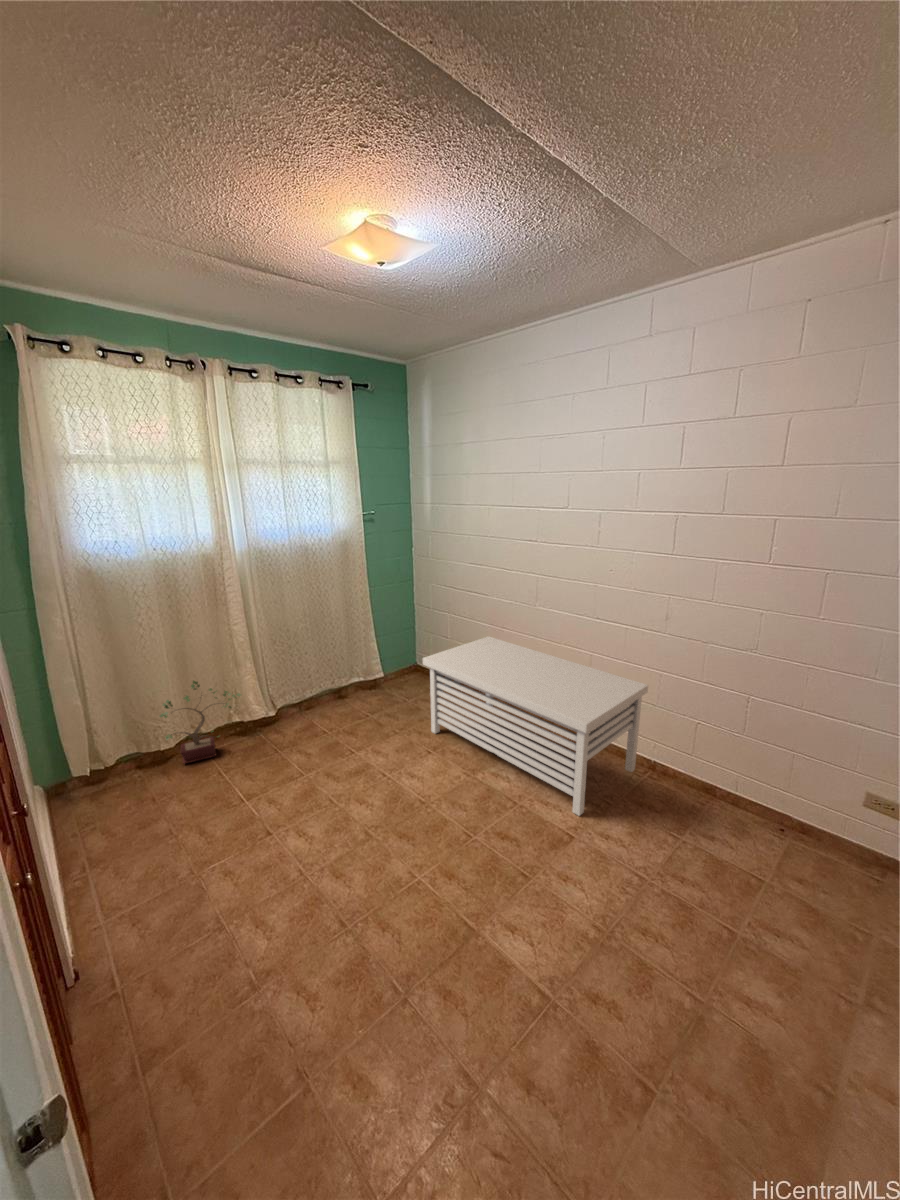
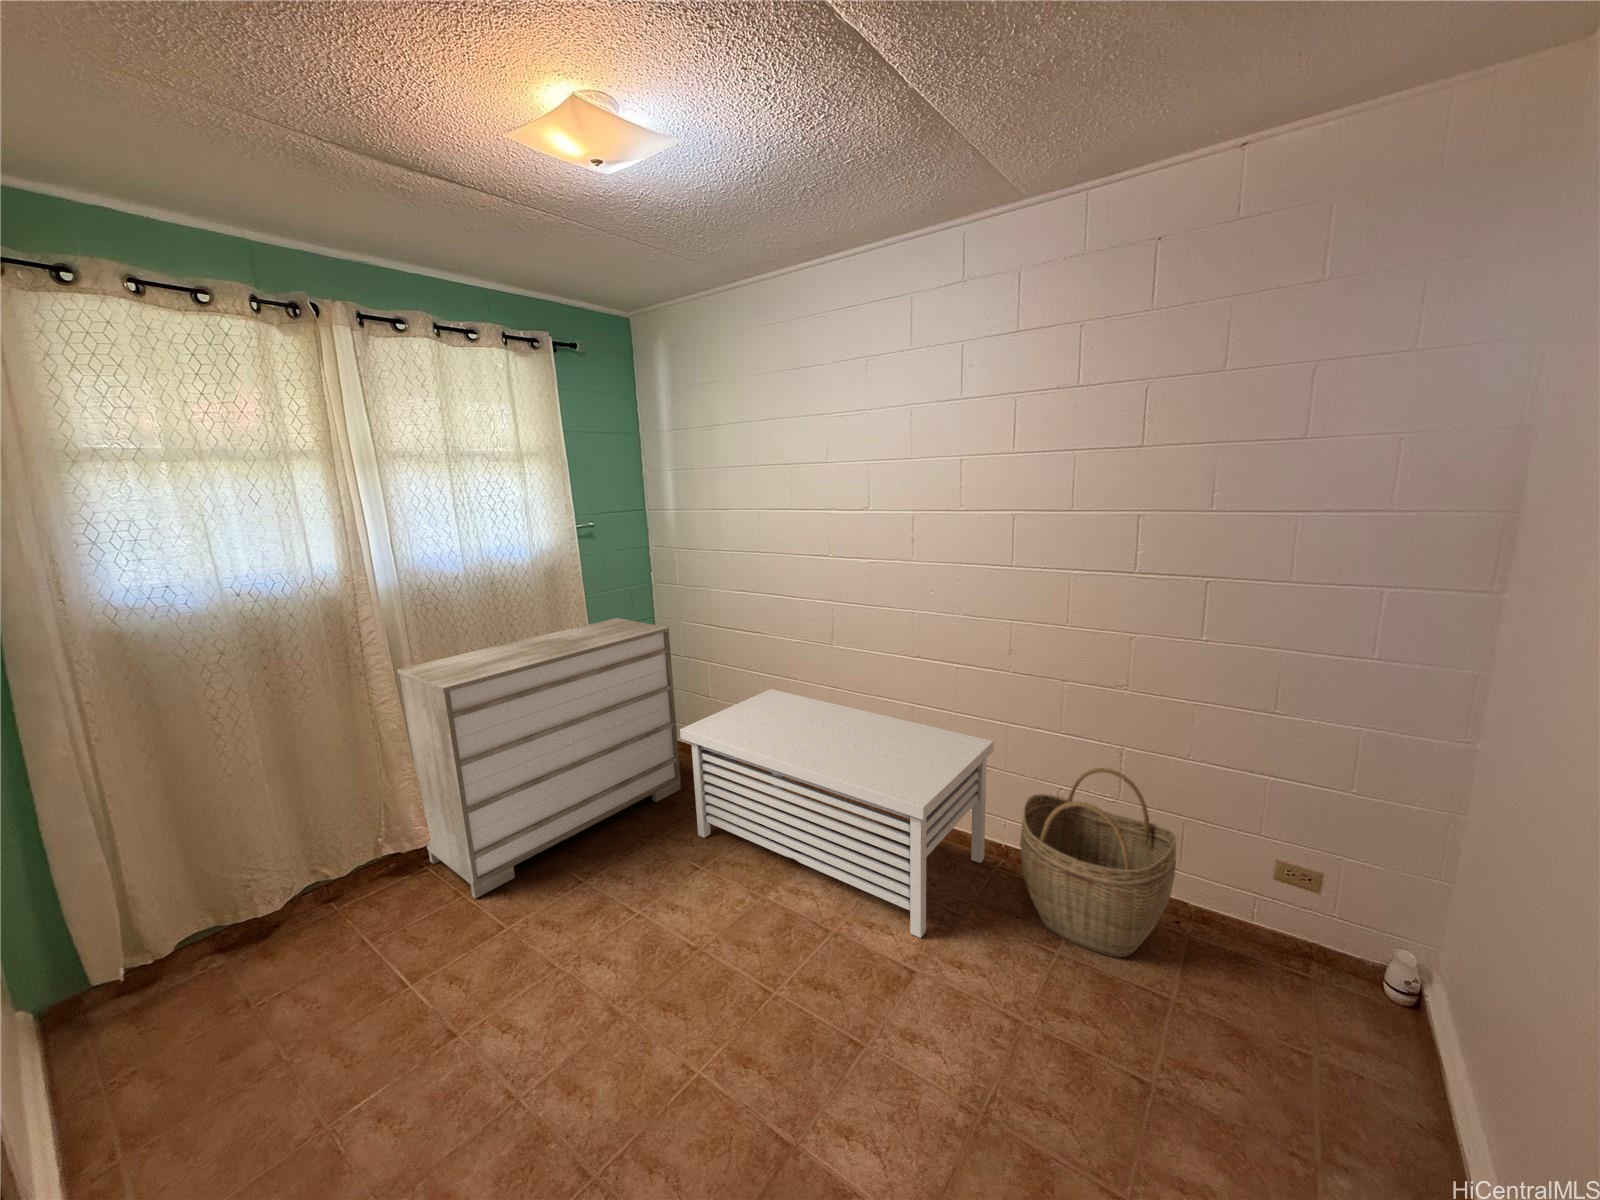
dresser: none [245,579,423,755] -> present [397,618,681,898]
potted plant: present [160,681,241,764] -> none [250,797,398,936]
woven basket: none [660,711,782,849] -> present [1020,768,1176,958]

